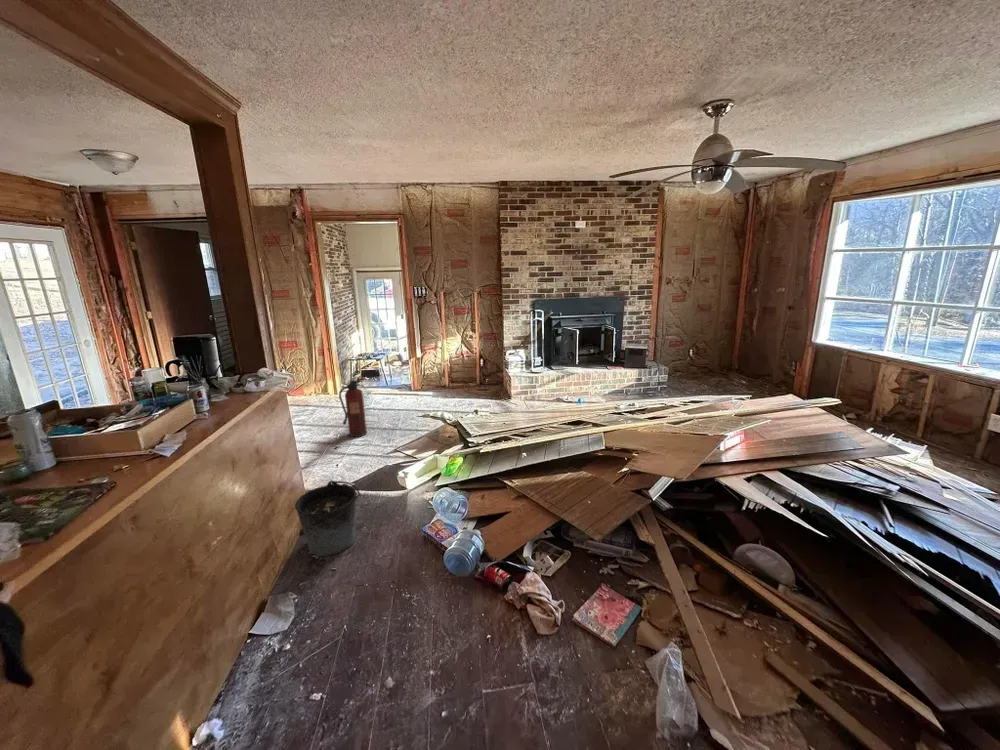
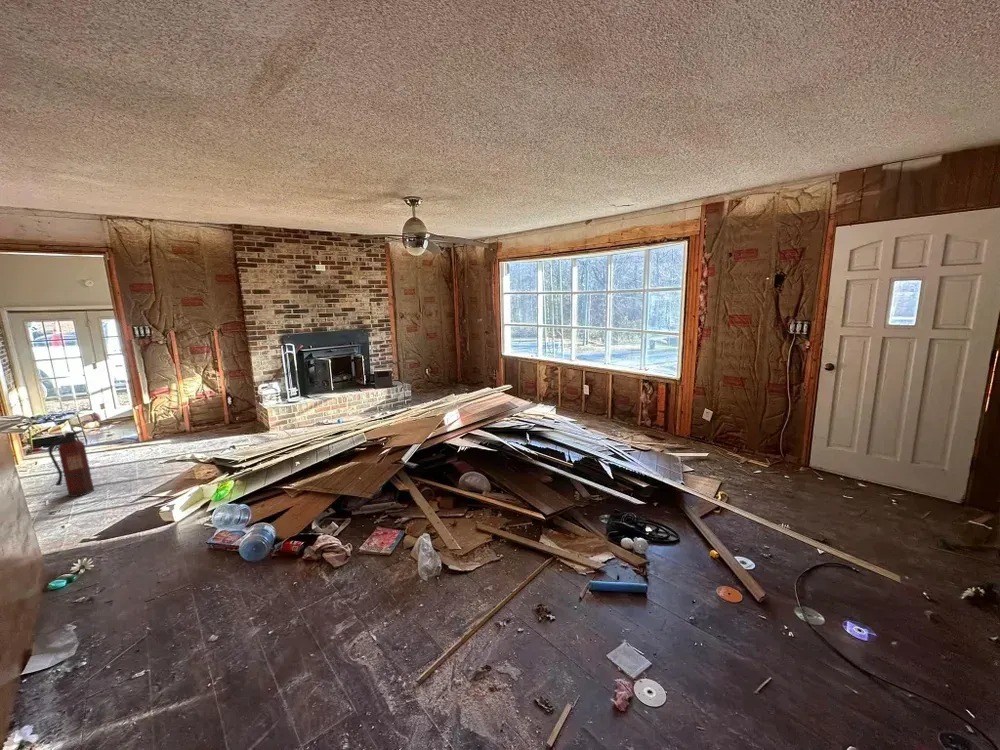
bucket: present [295,481,360,556] -> none [40,521,128,601]

